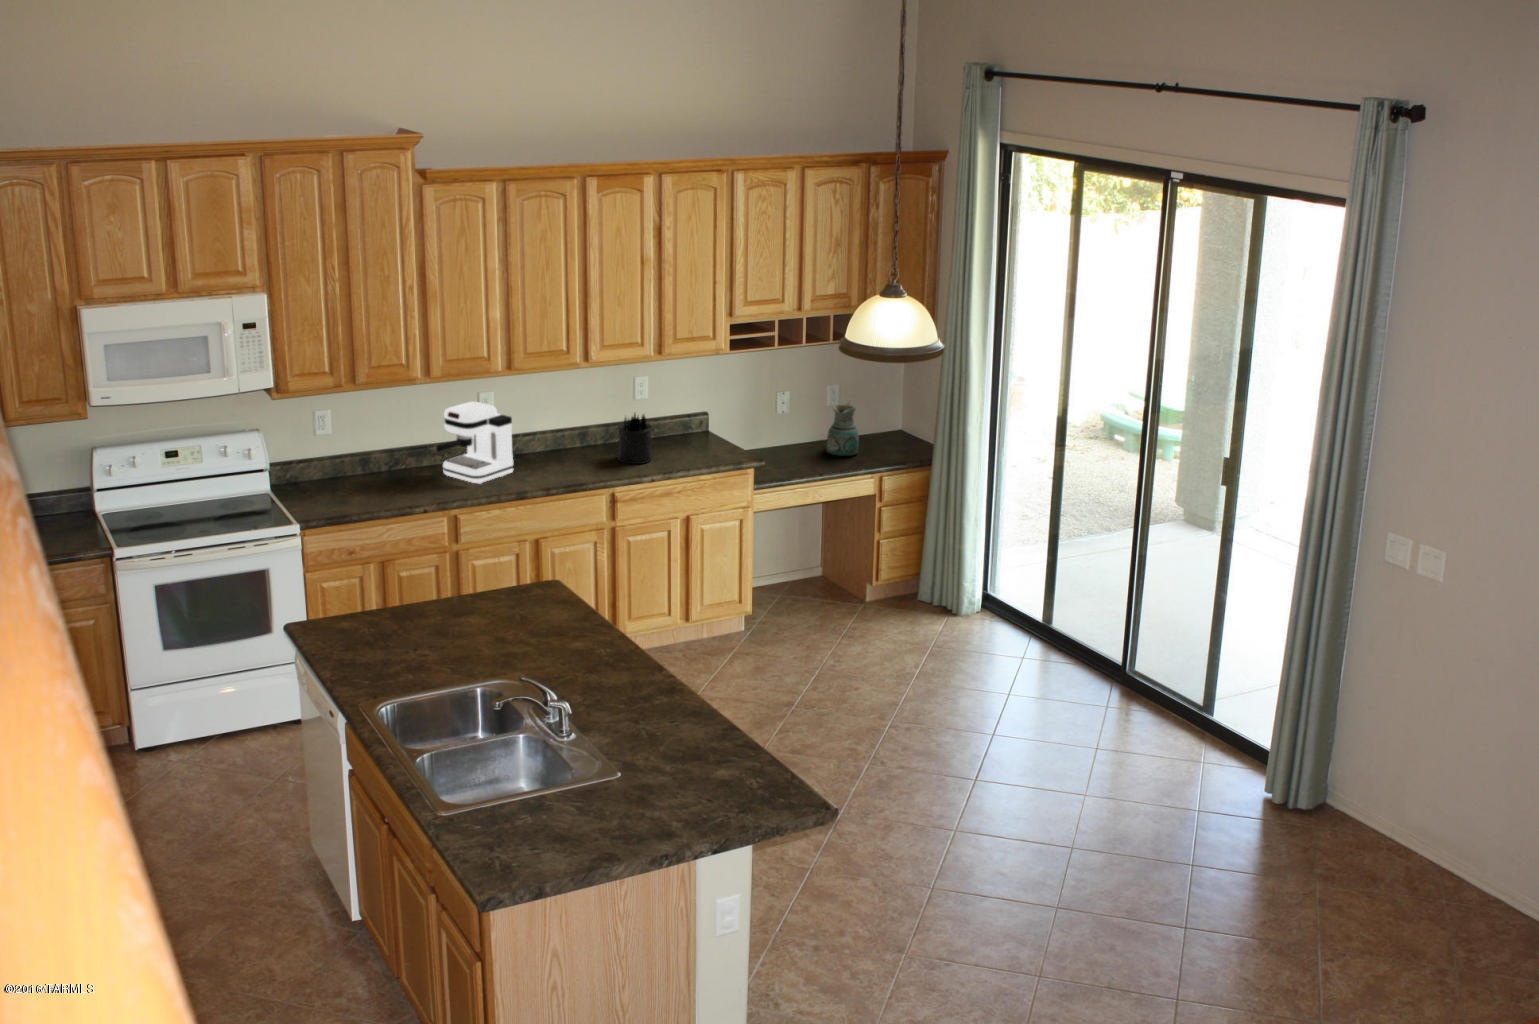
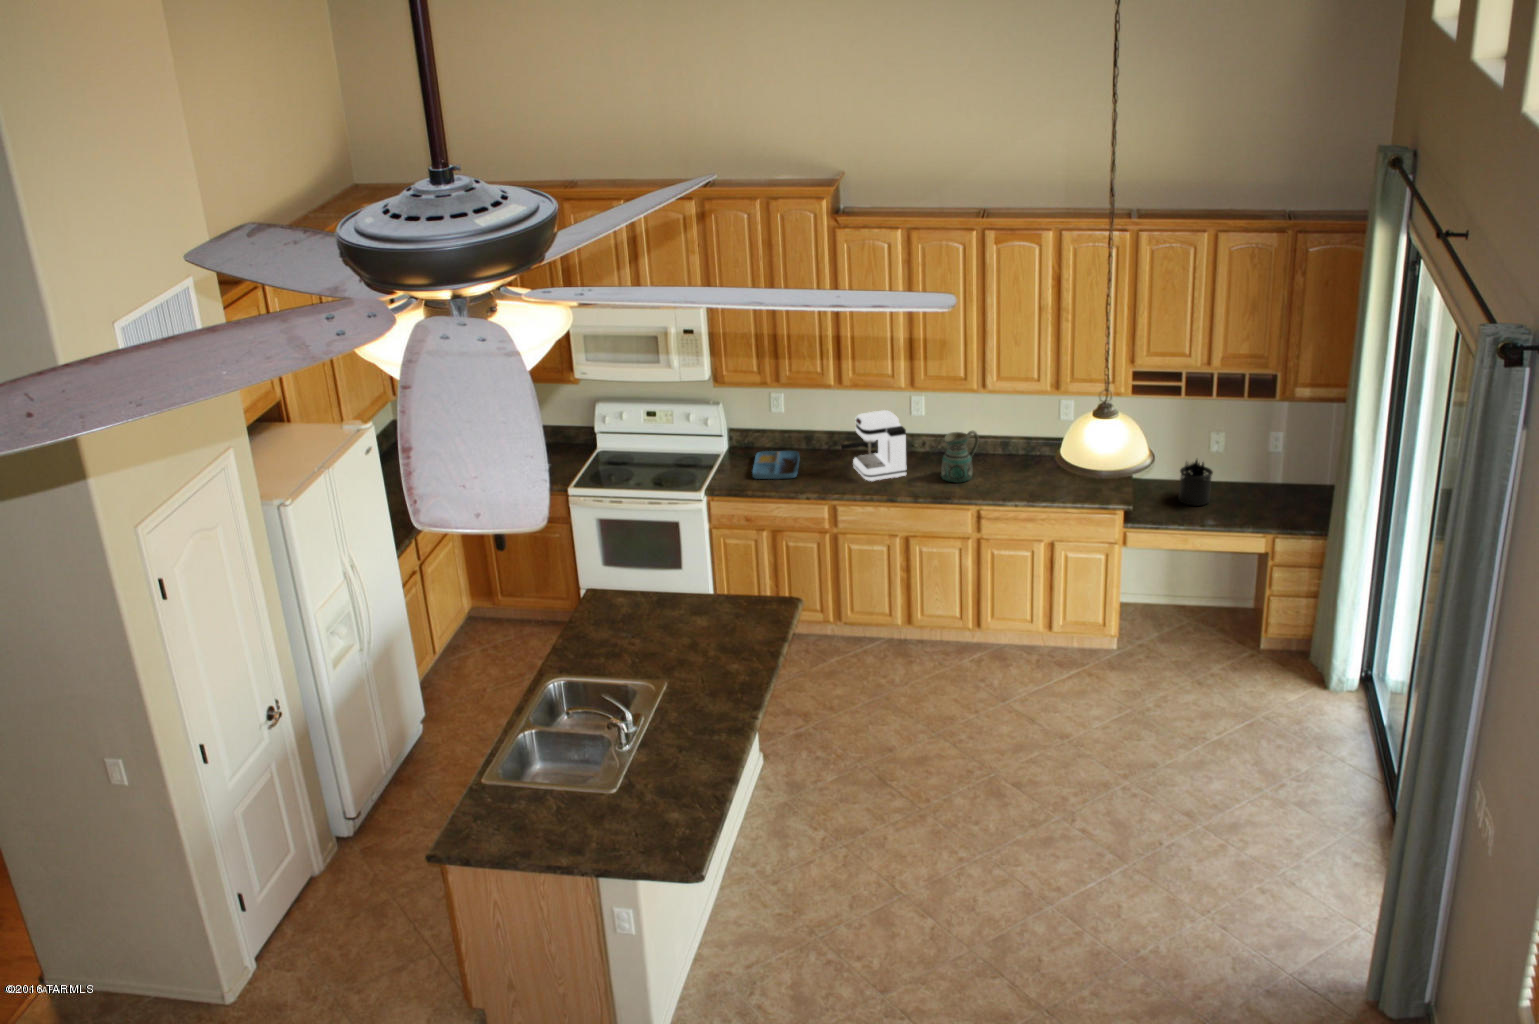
ceramic pitcher: present [826,402,859,456] -> present [941,431,979,483]
pen holder: present [618,414,652,464] -> present [1178,460,1213,505]
tray: none [312,469,388,502] -> present [752,451,799,479]

